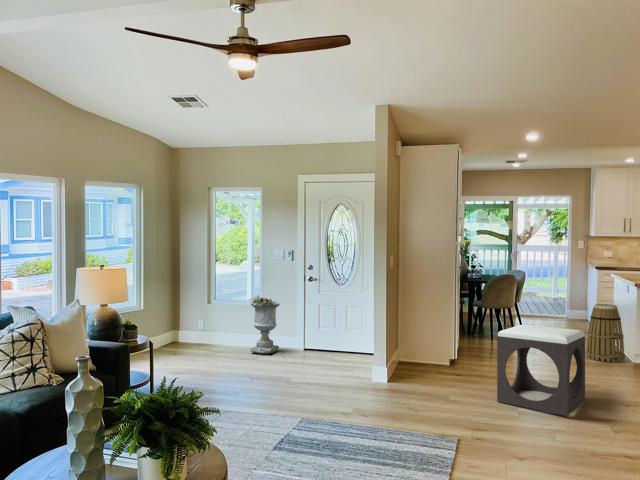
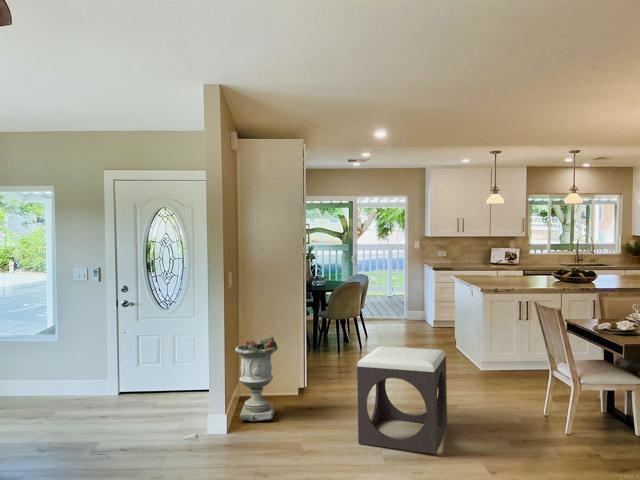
planter: present [250,297,280,354] -> present [235,337,278,421]
basket: present [586,304,625,362] -> none [434,310,470,371]

